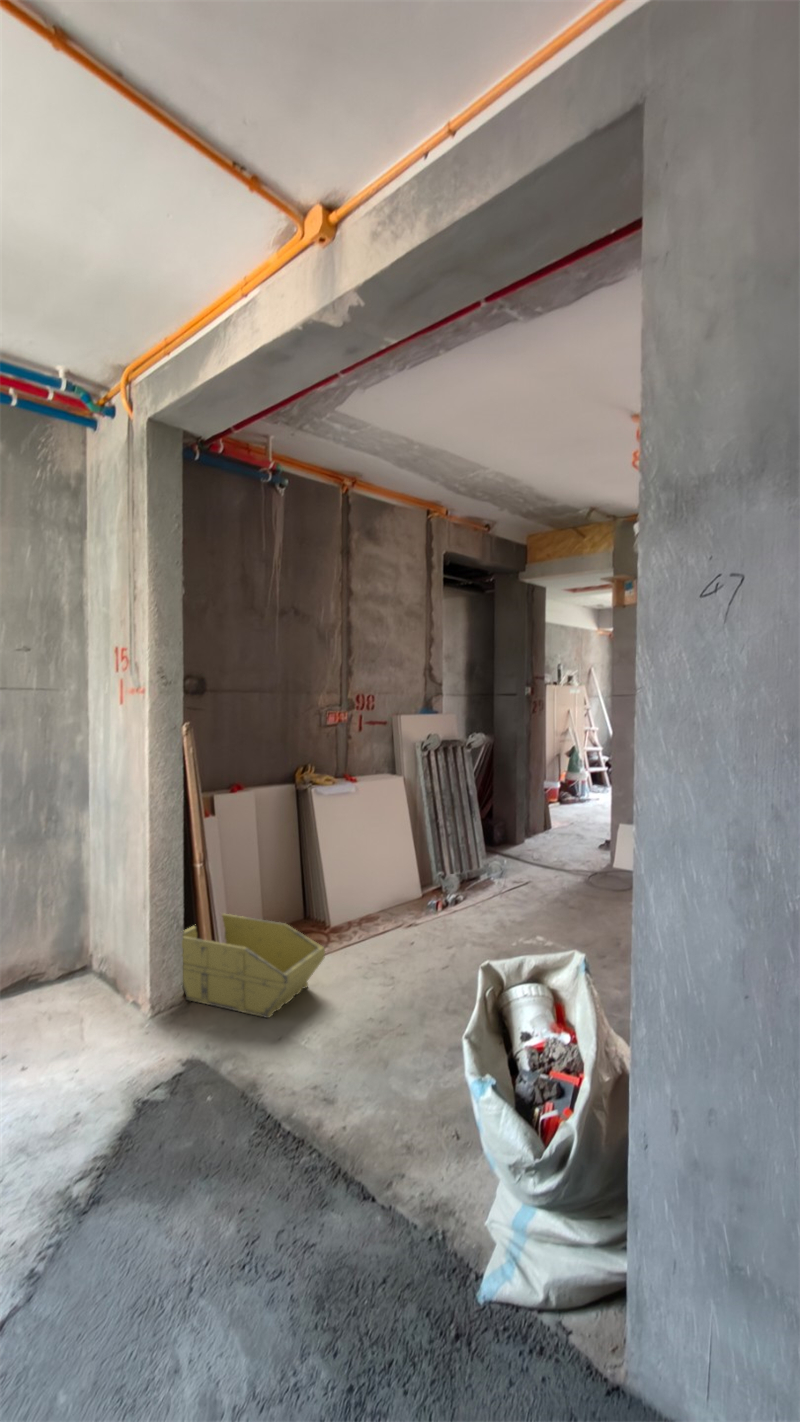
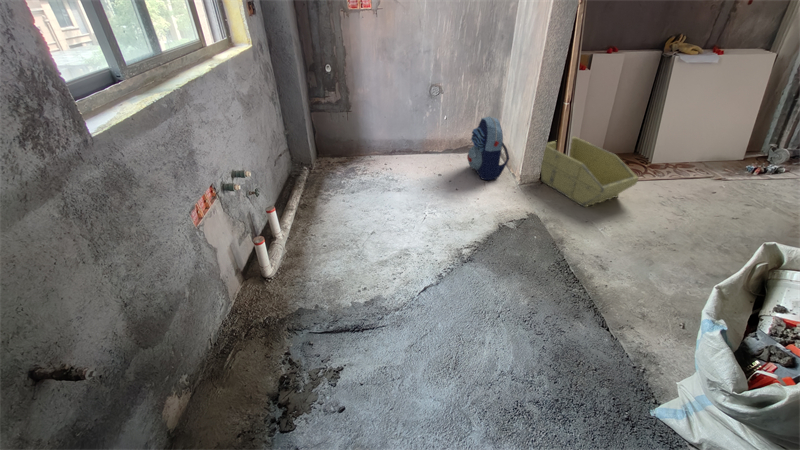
backpack: none [35,910,121,1032] -> present [467,116,509,180]

